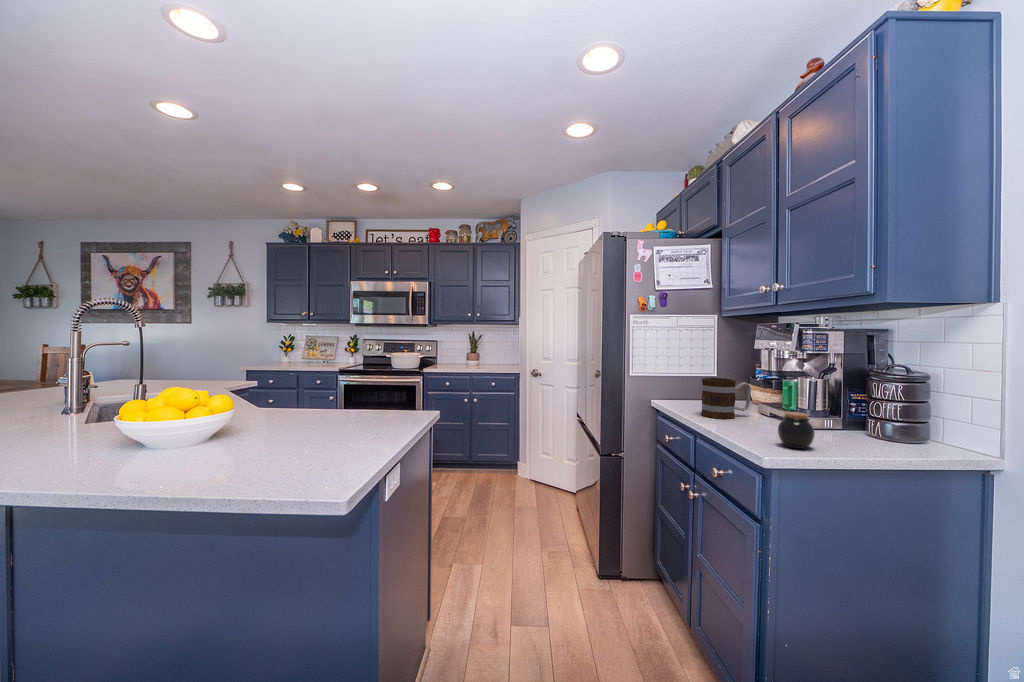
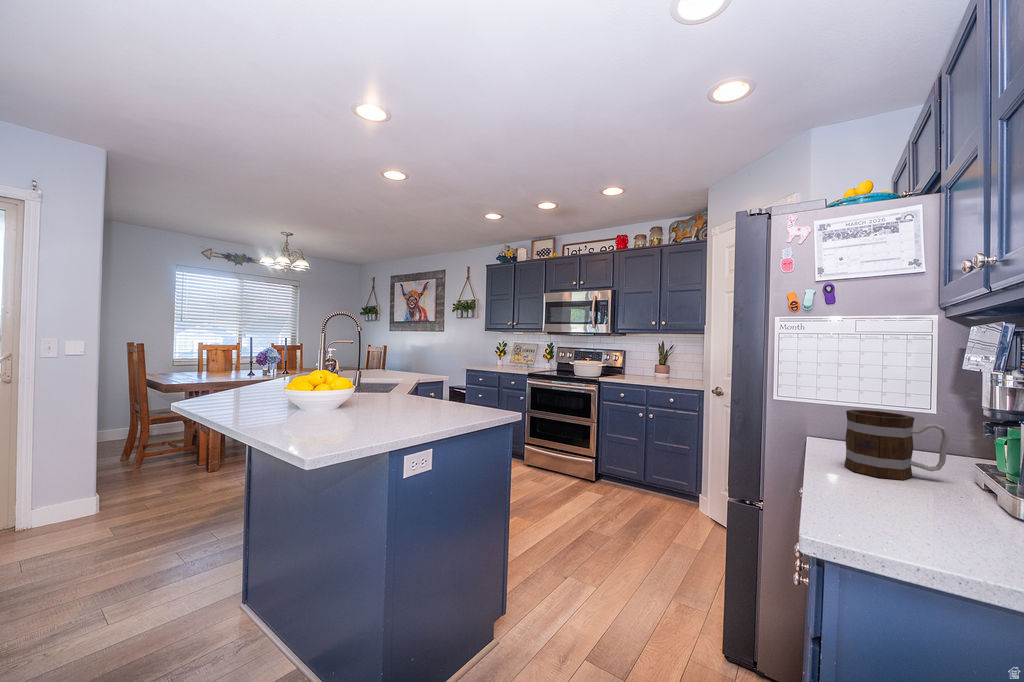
jar: present [778,412,815,449] -> none [887,476,965,548]

